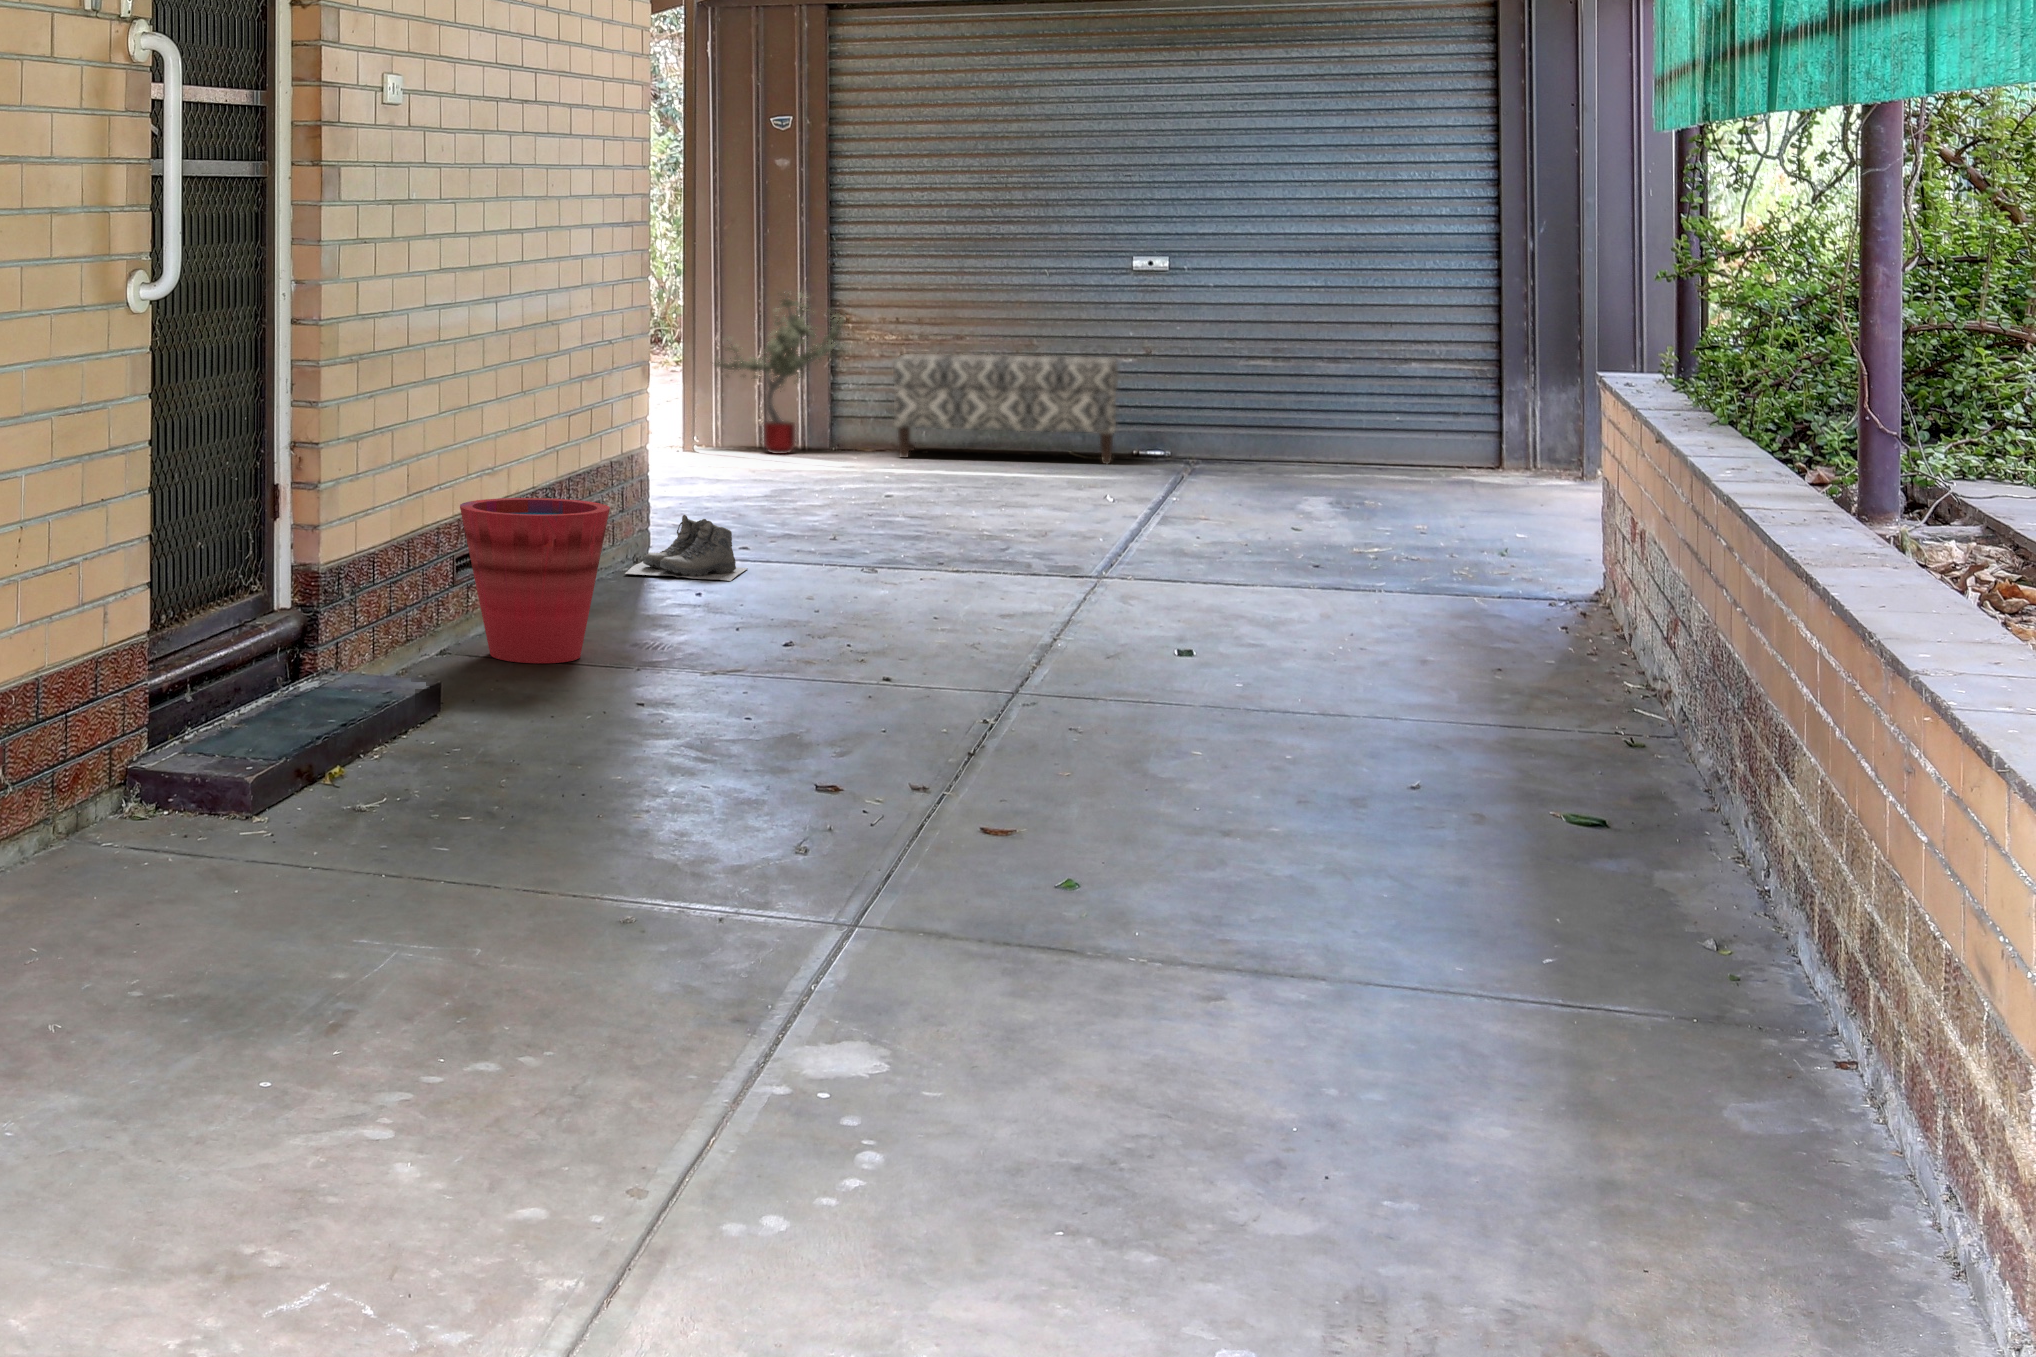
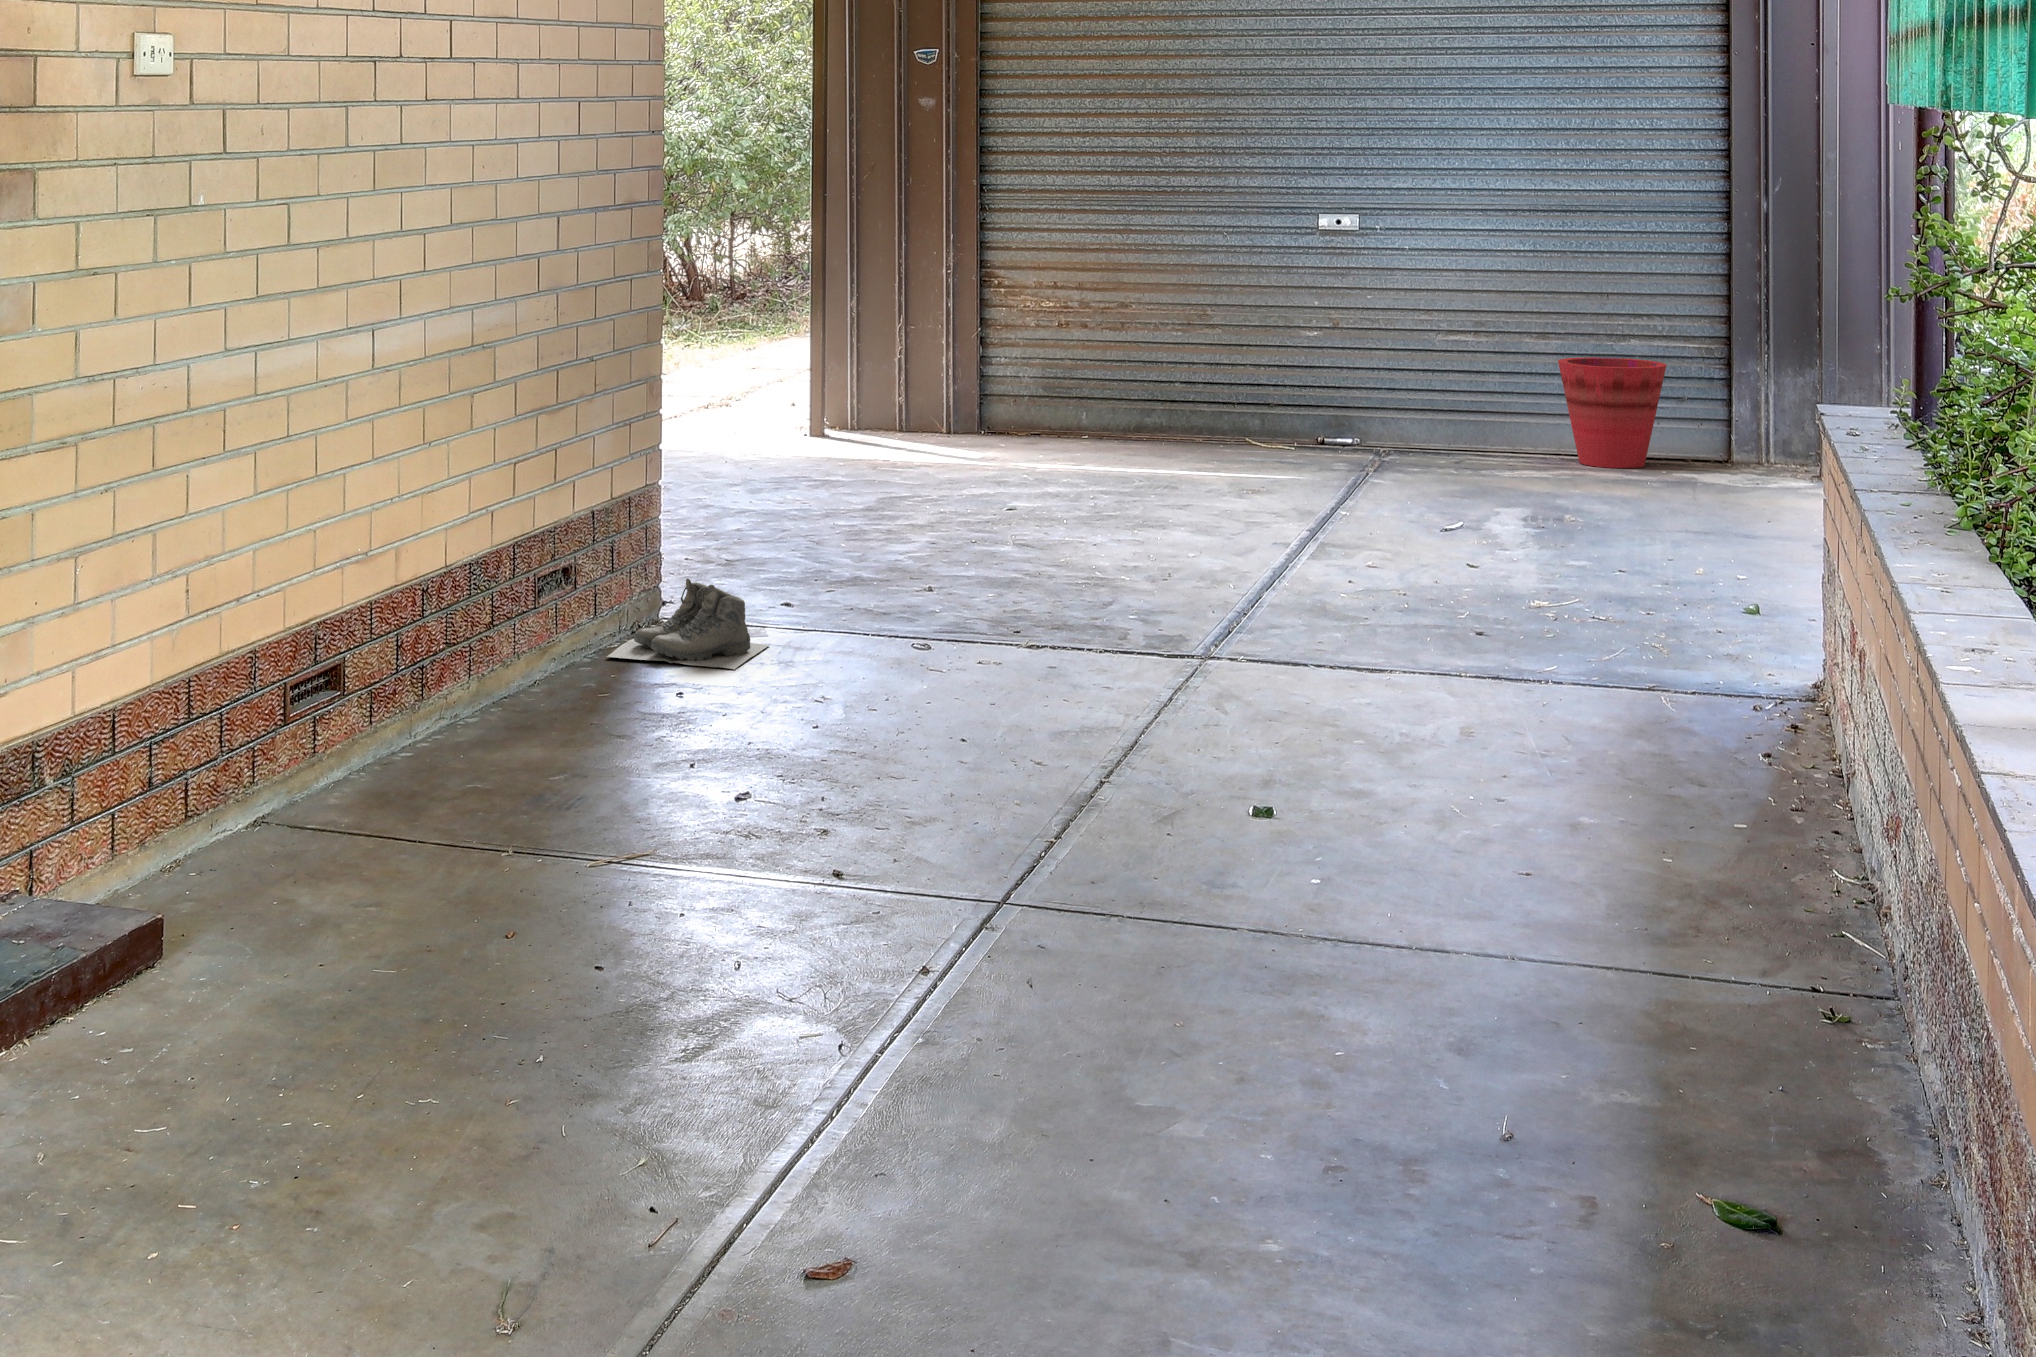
potted tree: present [712,292,846,454] -> none [841,251,996,441]
bench: present [893,354,1118,464] -> none [1045,324,1301,458]
bucket: present [460,498,610,663] -> present [1558,357,1666,468]

